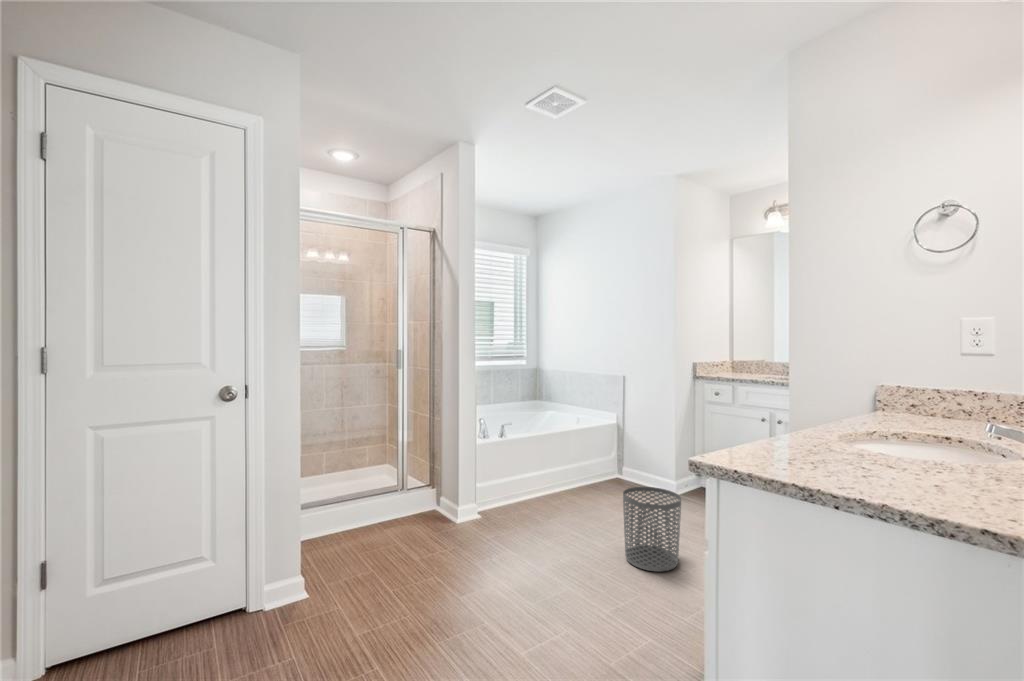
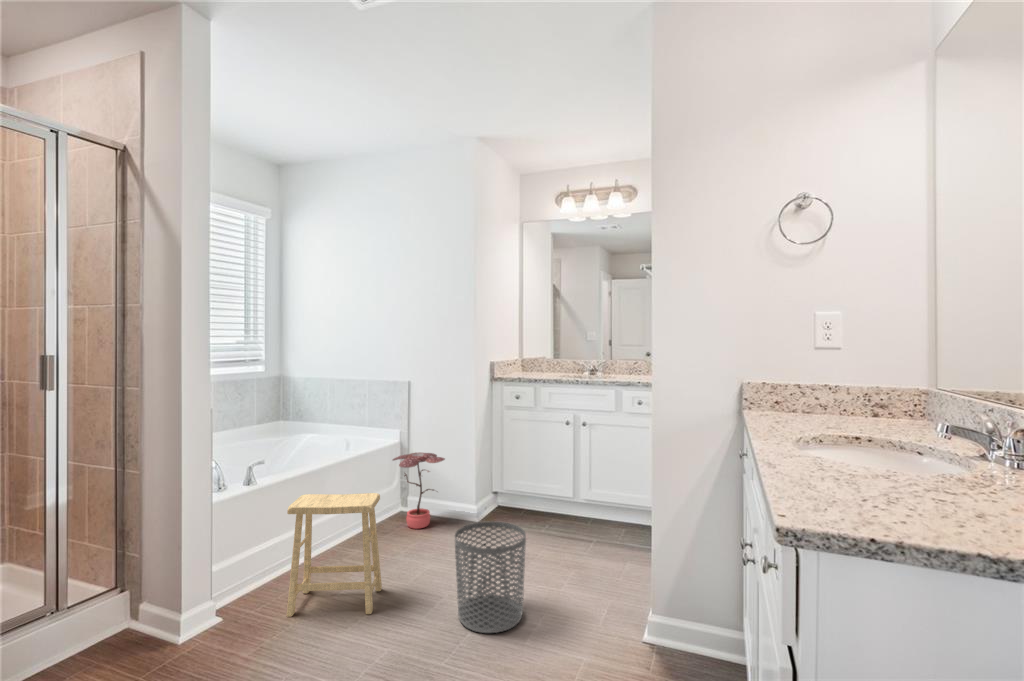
potted plant: none [608,434,649,495] -> present [393,452,445,529]
footstool: none [515,448,581,537] -> present [287,493,382,617]

